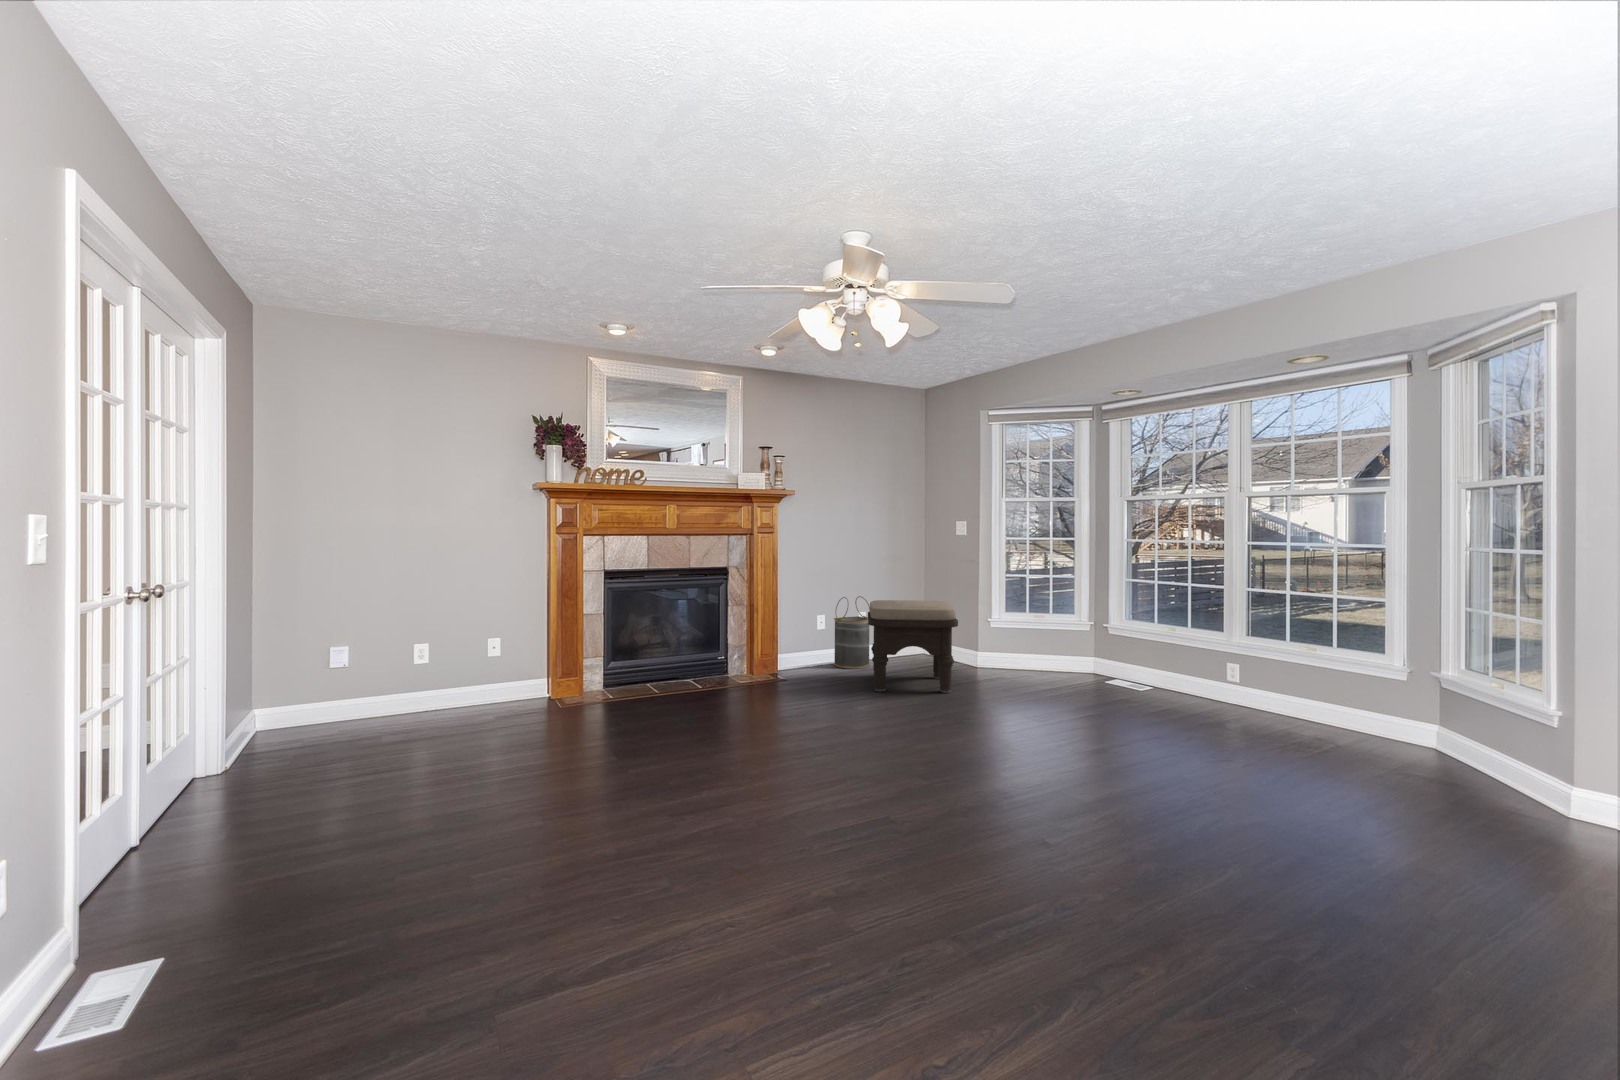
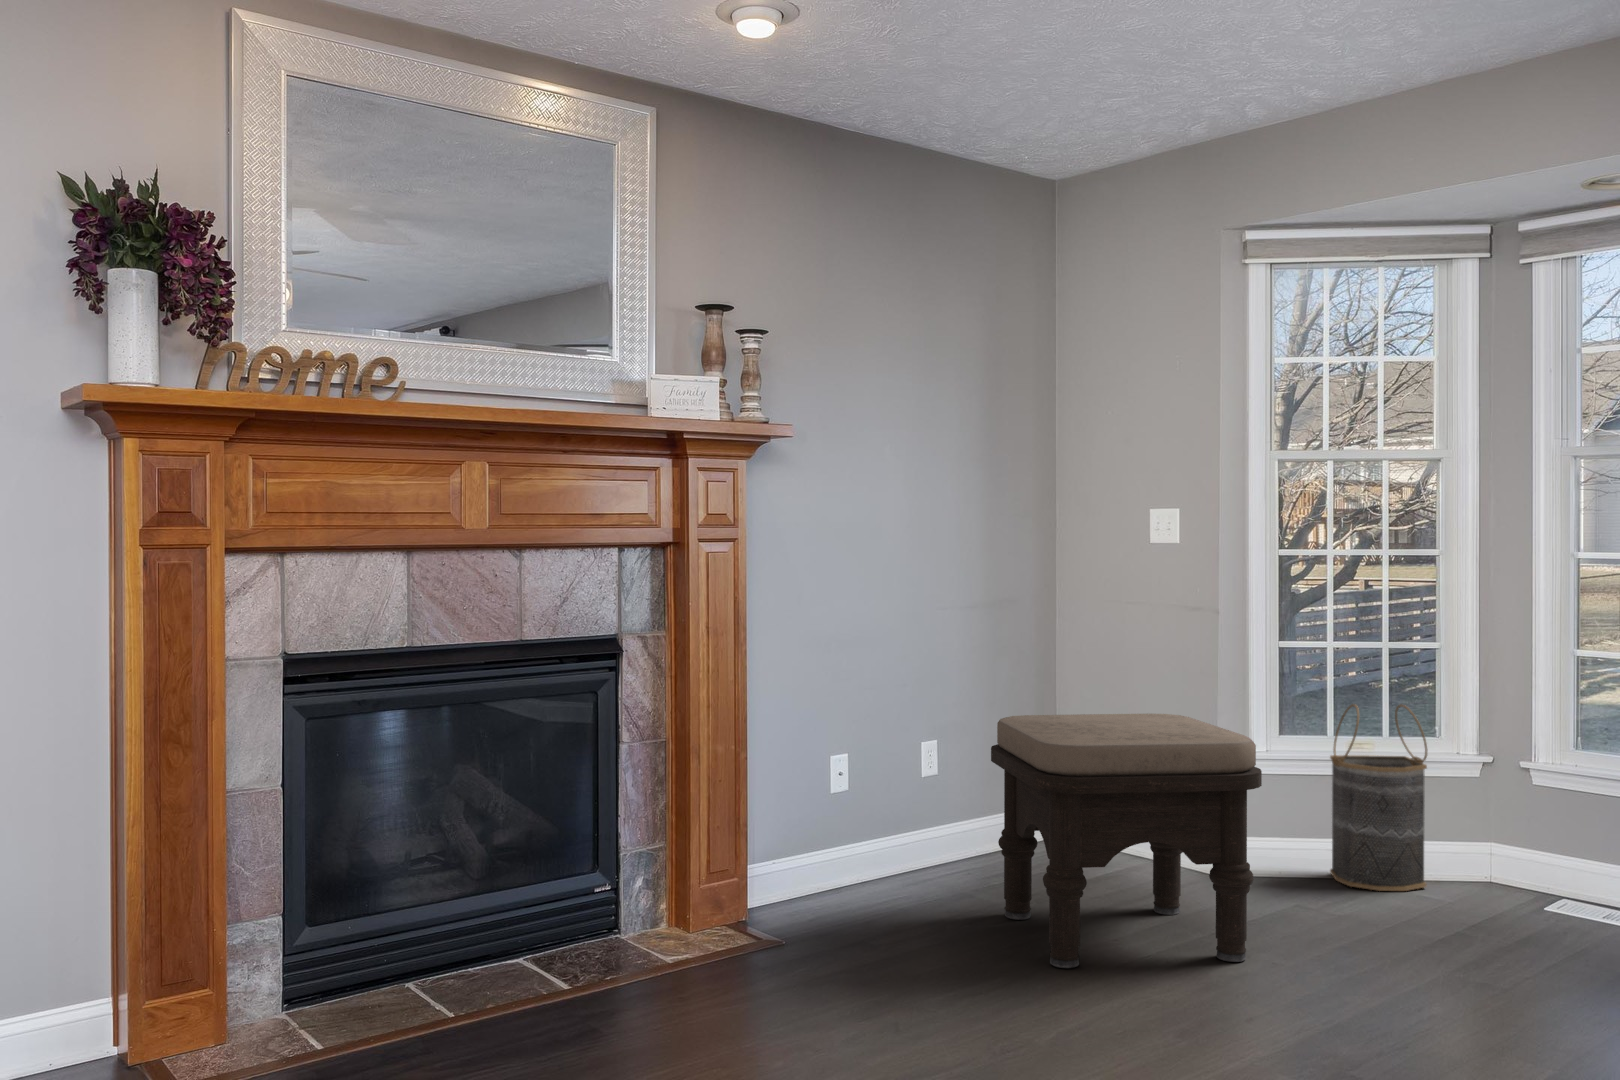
basket: present [834,596,870,669] -> present [1330,704,1427,891]

